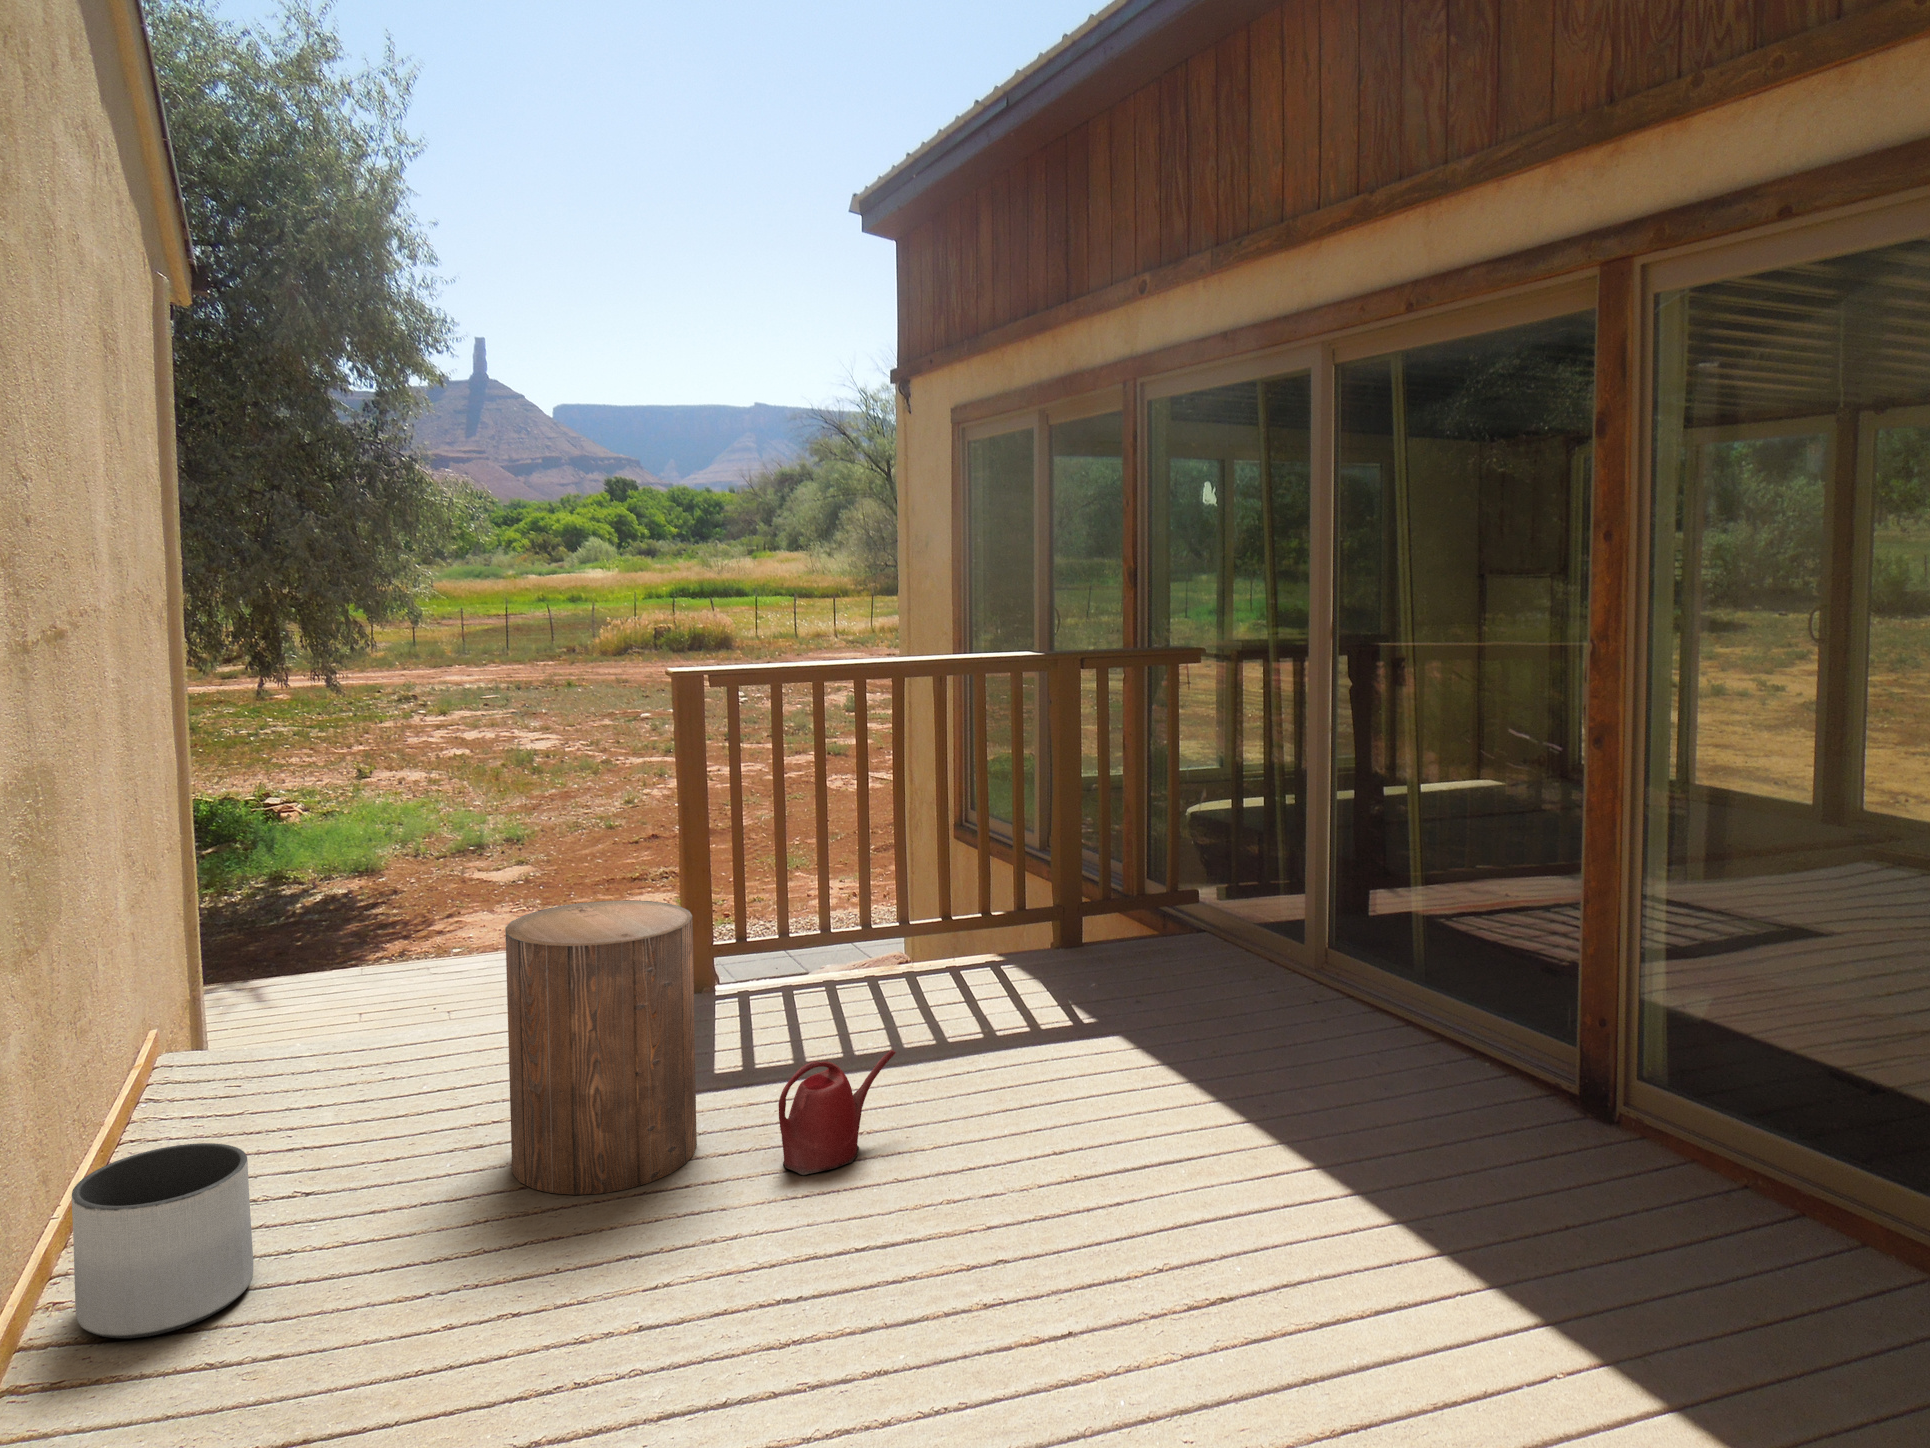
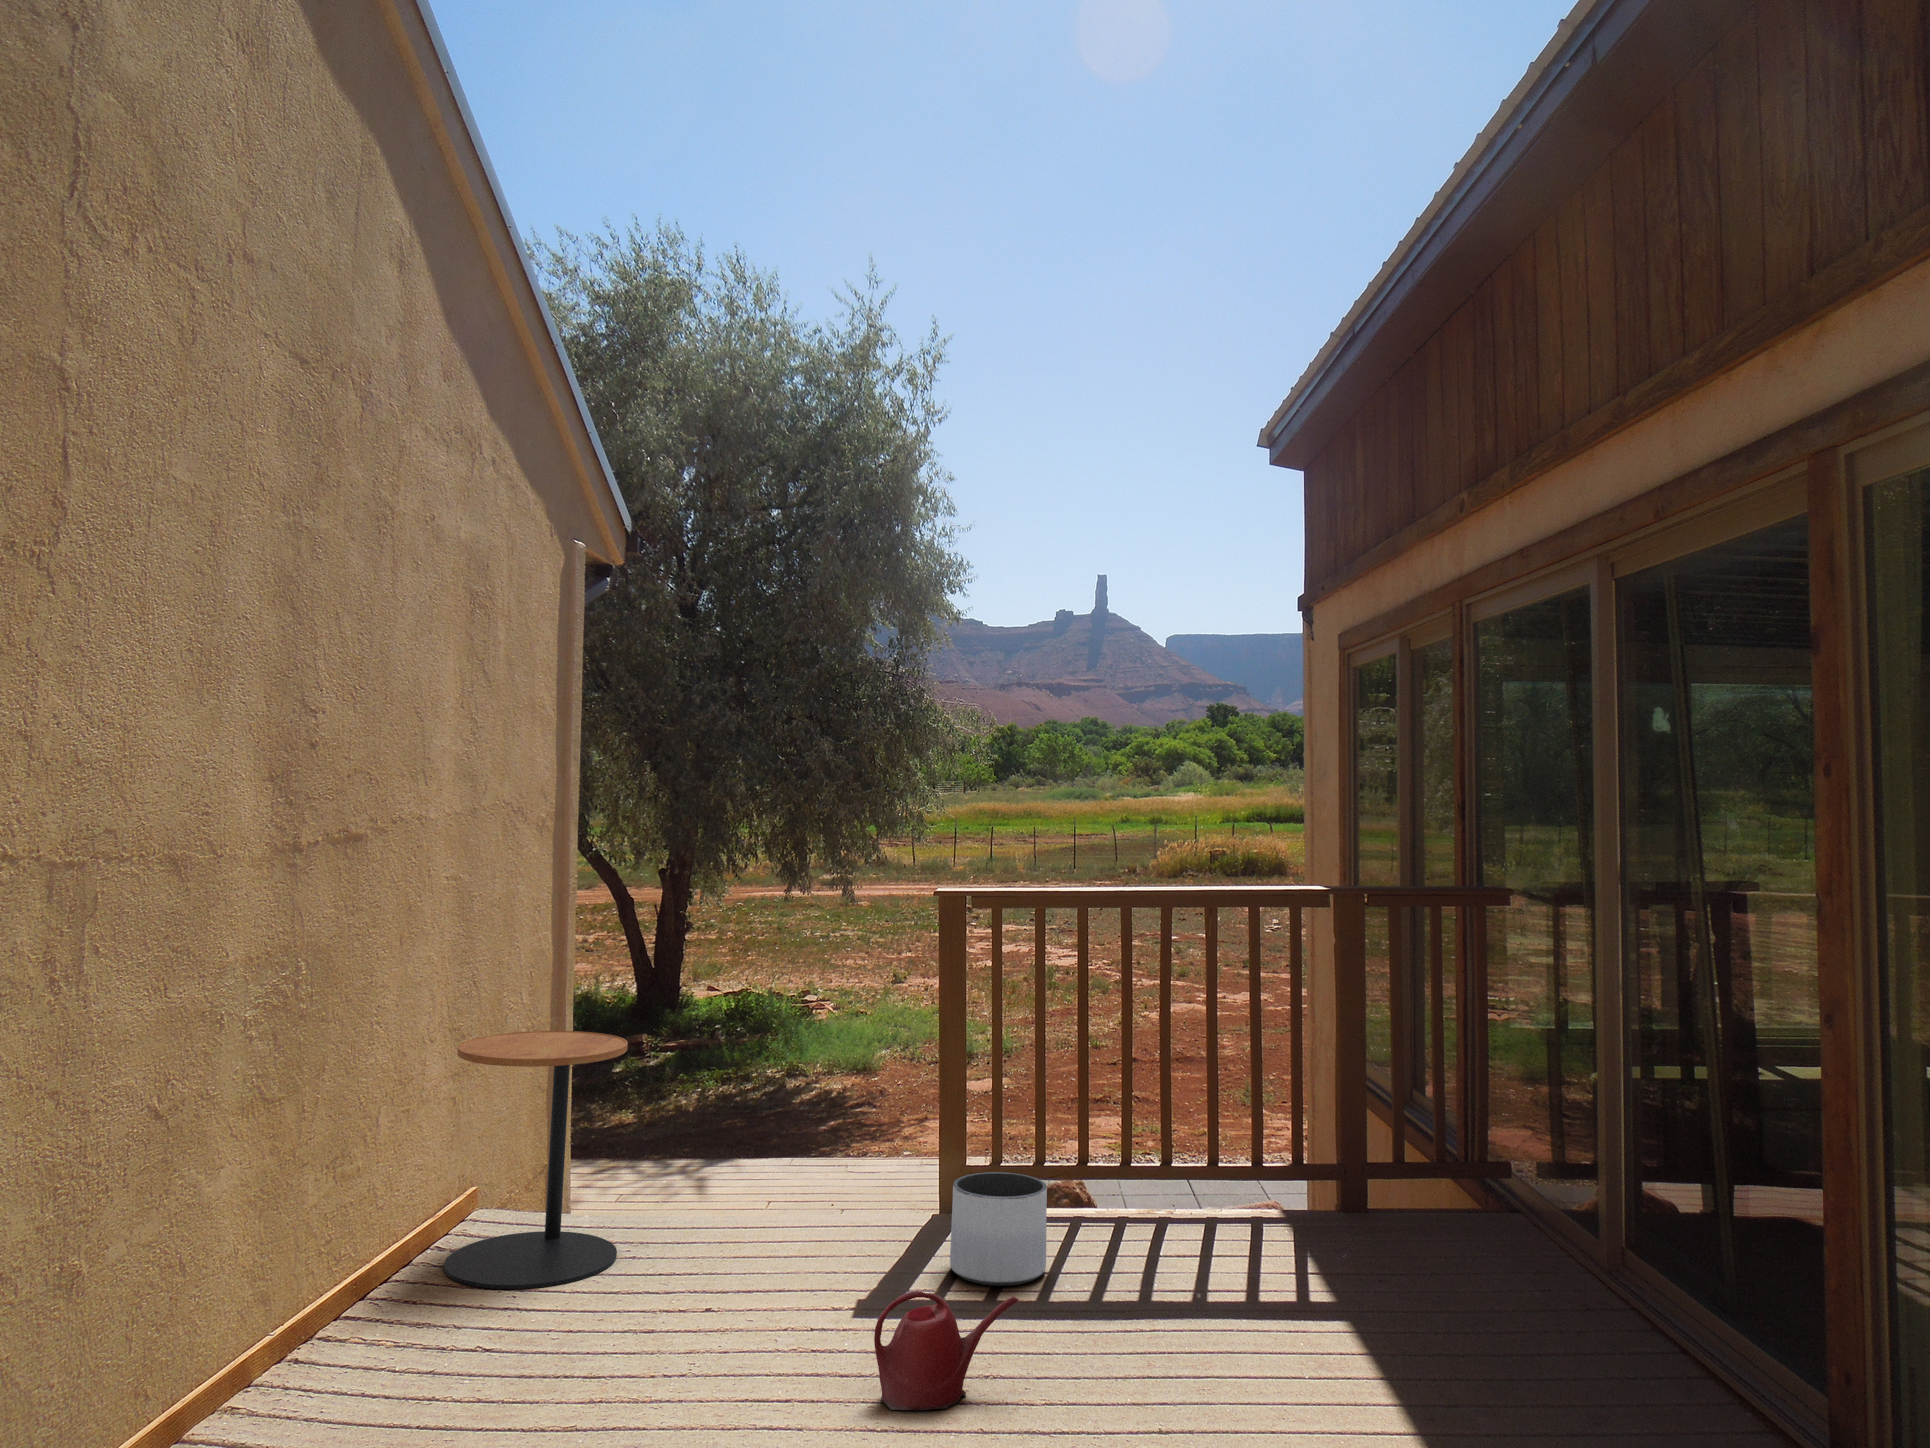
side table: none [143,857,371,1157] -> present [444,1031,628,1289]
stool: present [505,900,697,1195] -> none [659,1100,840,1385]
planter: present [72,1143,253,1338] -> present [950,1172,1047,1286]

